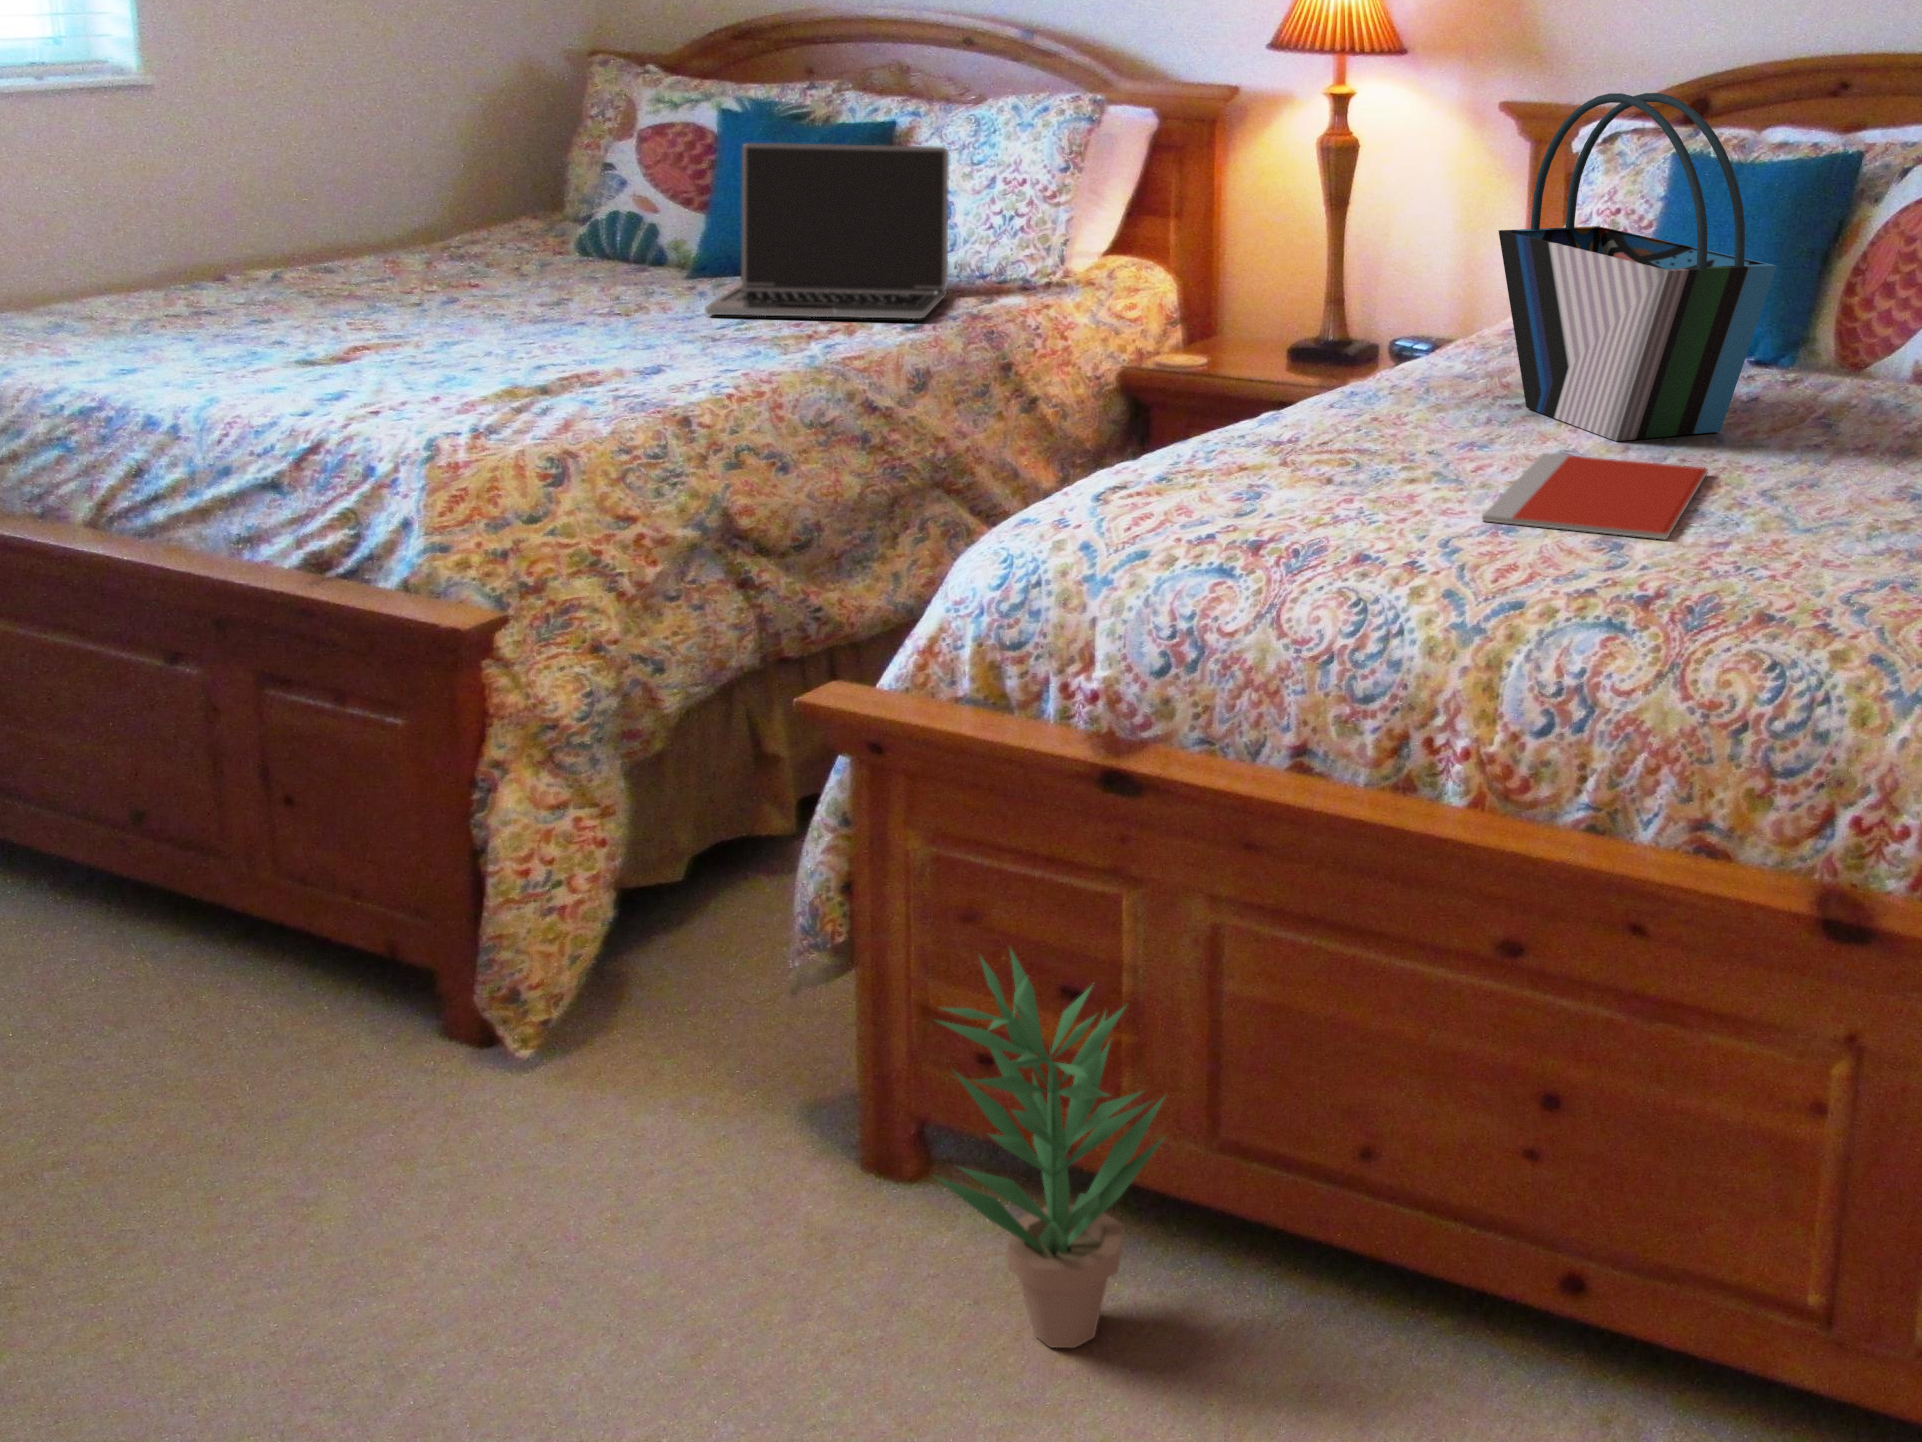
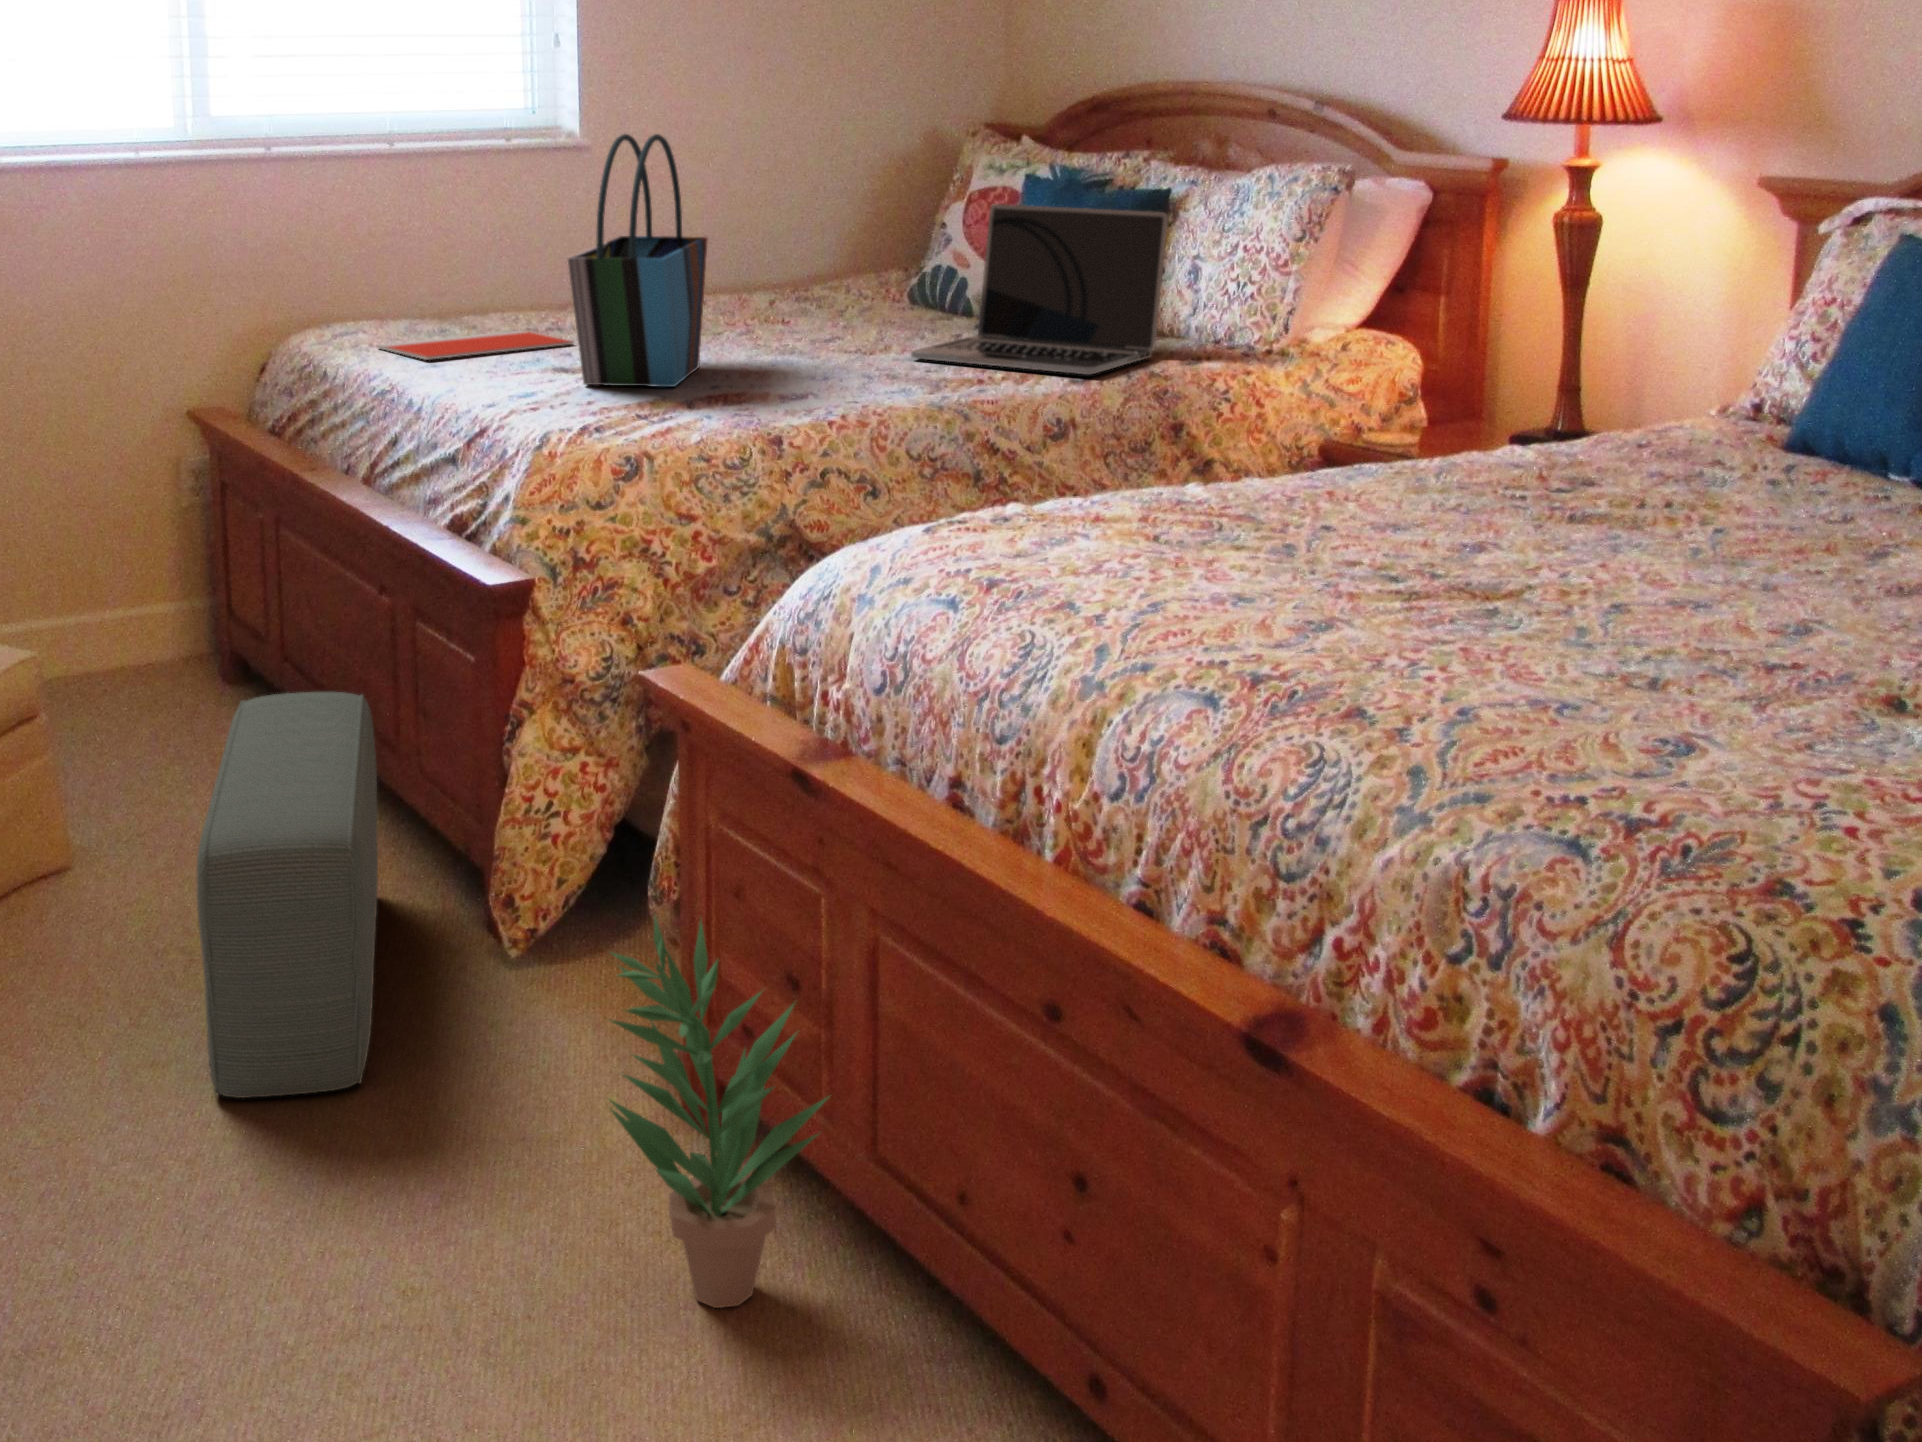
tote bag: present [1499,93,1777,441] -> present [568,134,708,387]
notebook: present [1482,453,1708,540] -> present [377,331,574,360]
pouf: none [58,786,462,1316] -> present [196,692,378,1098]

